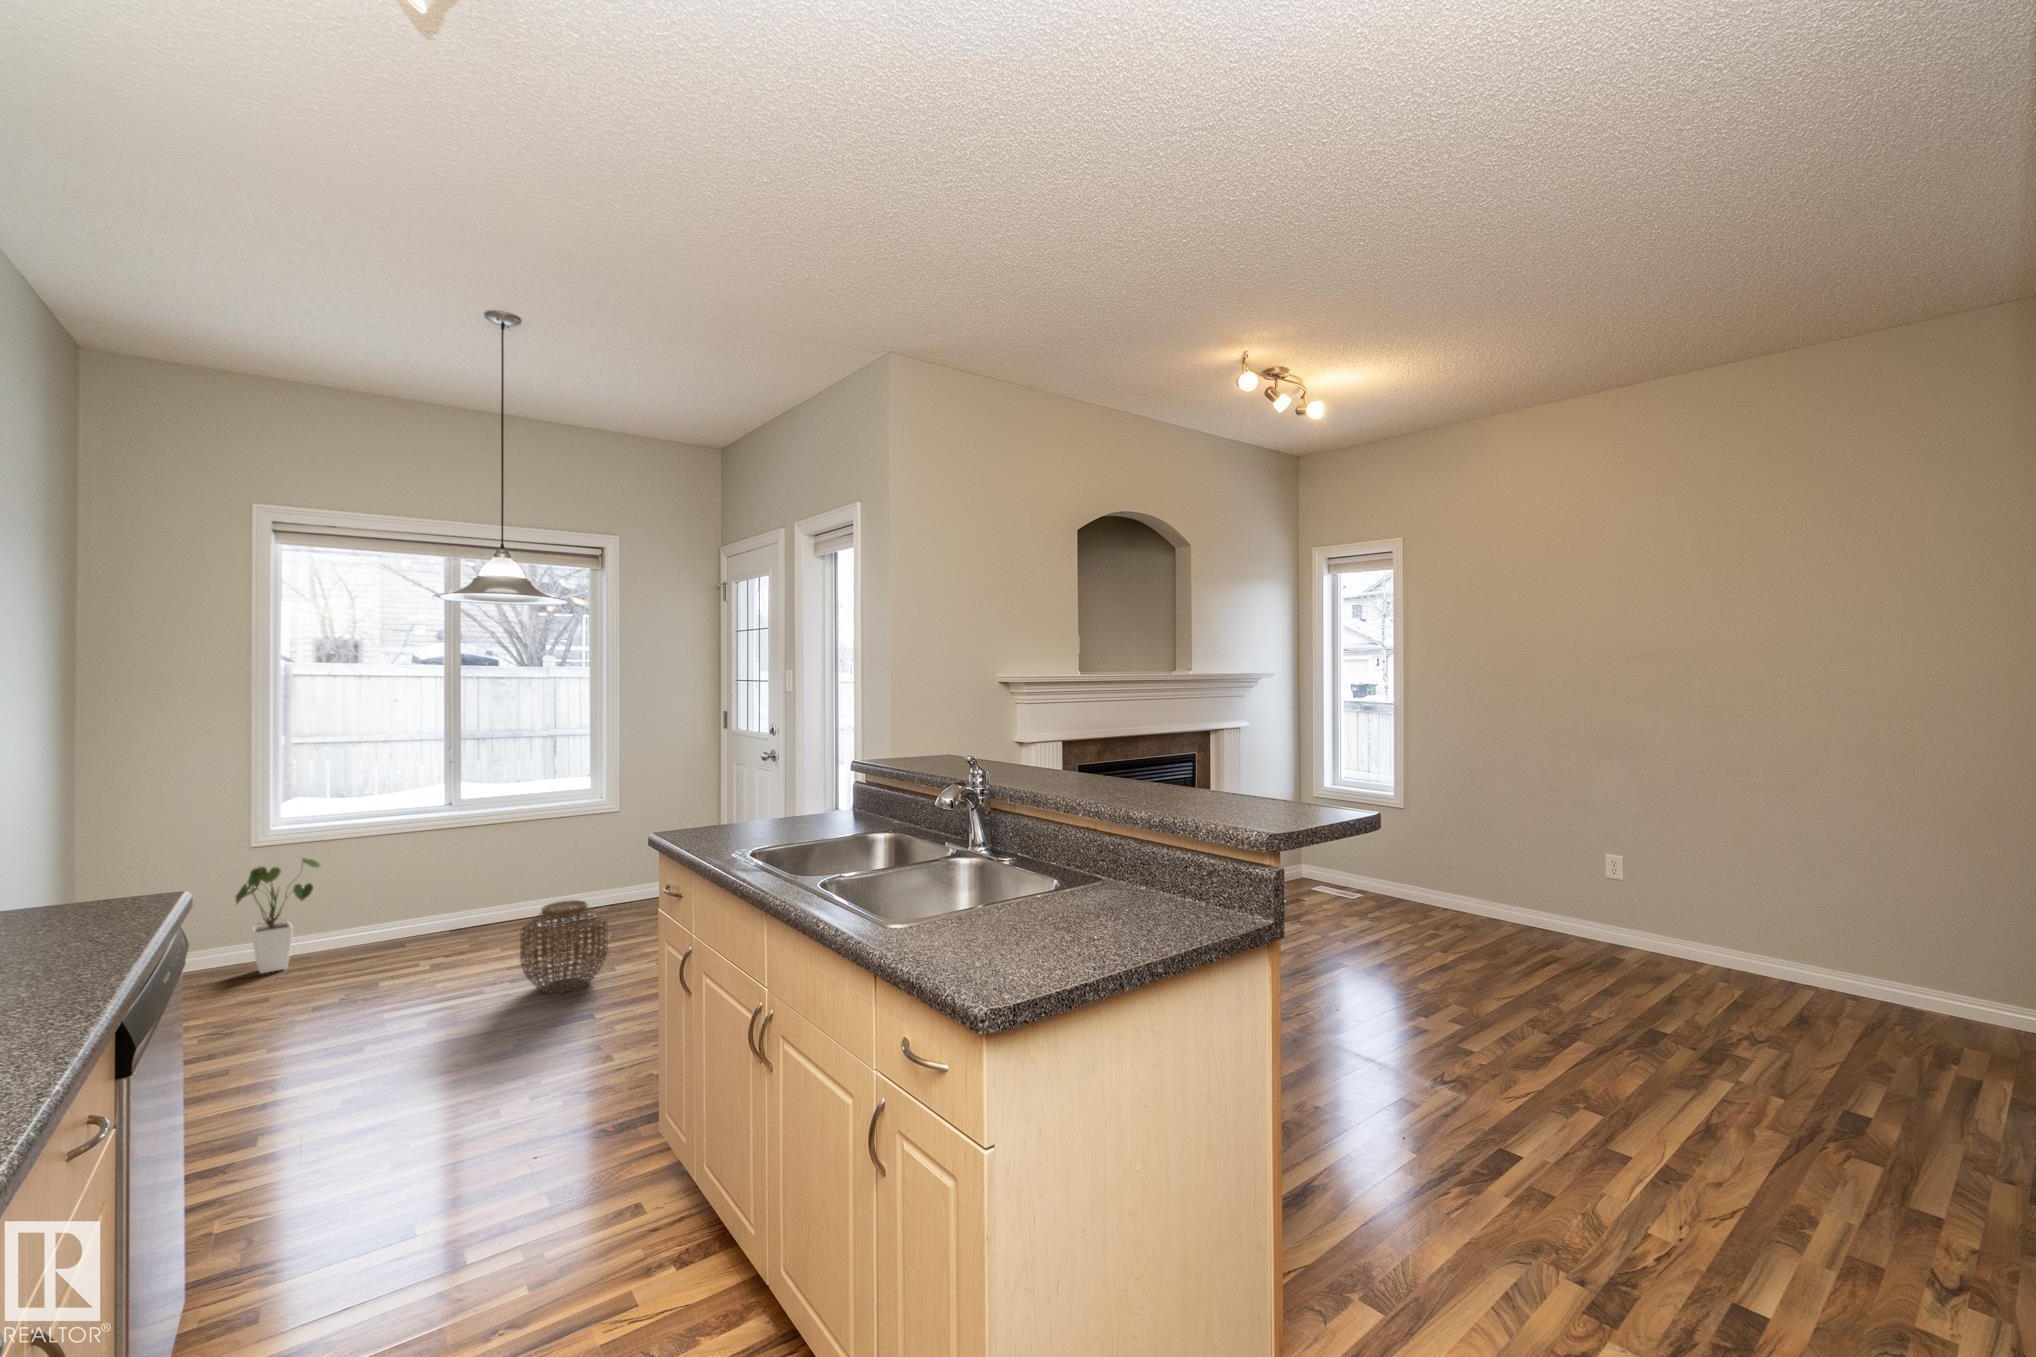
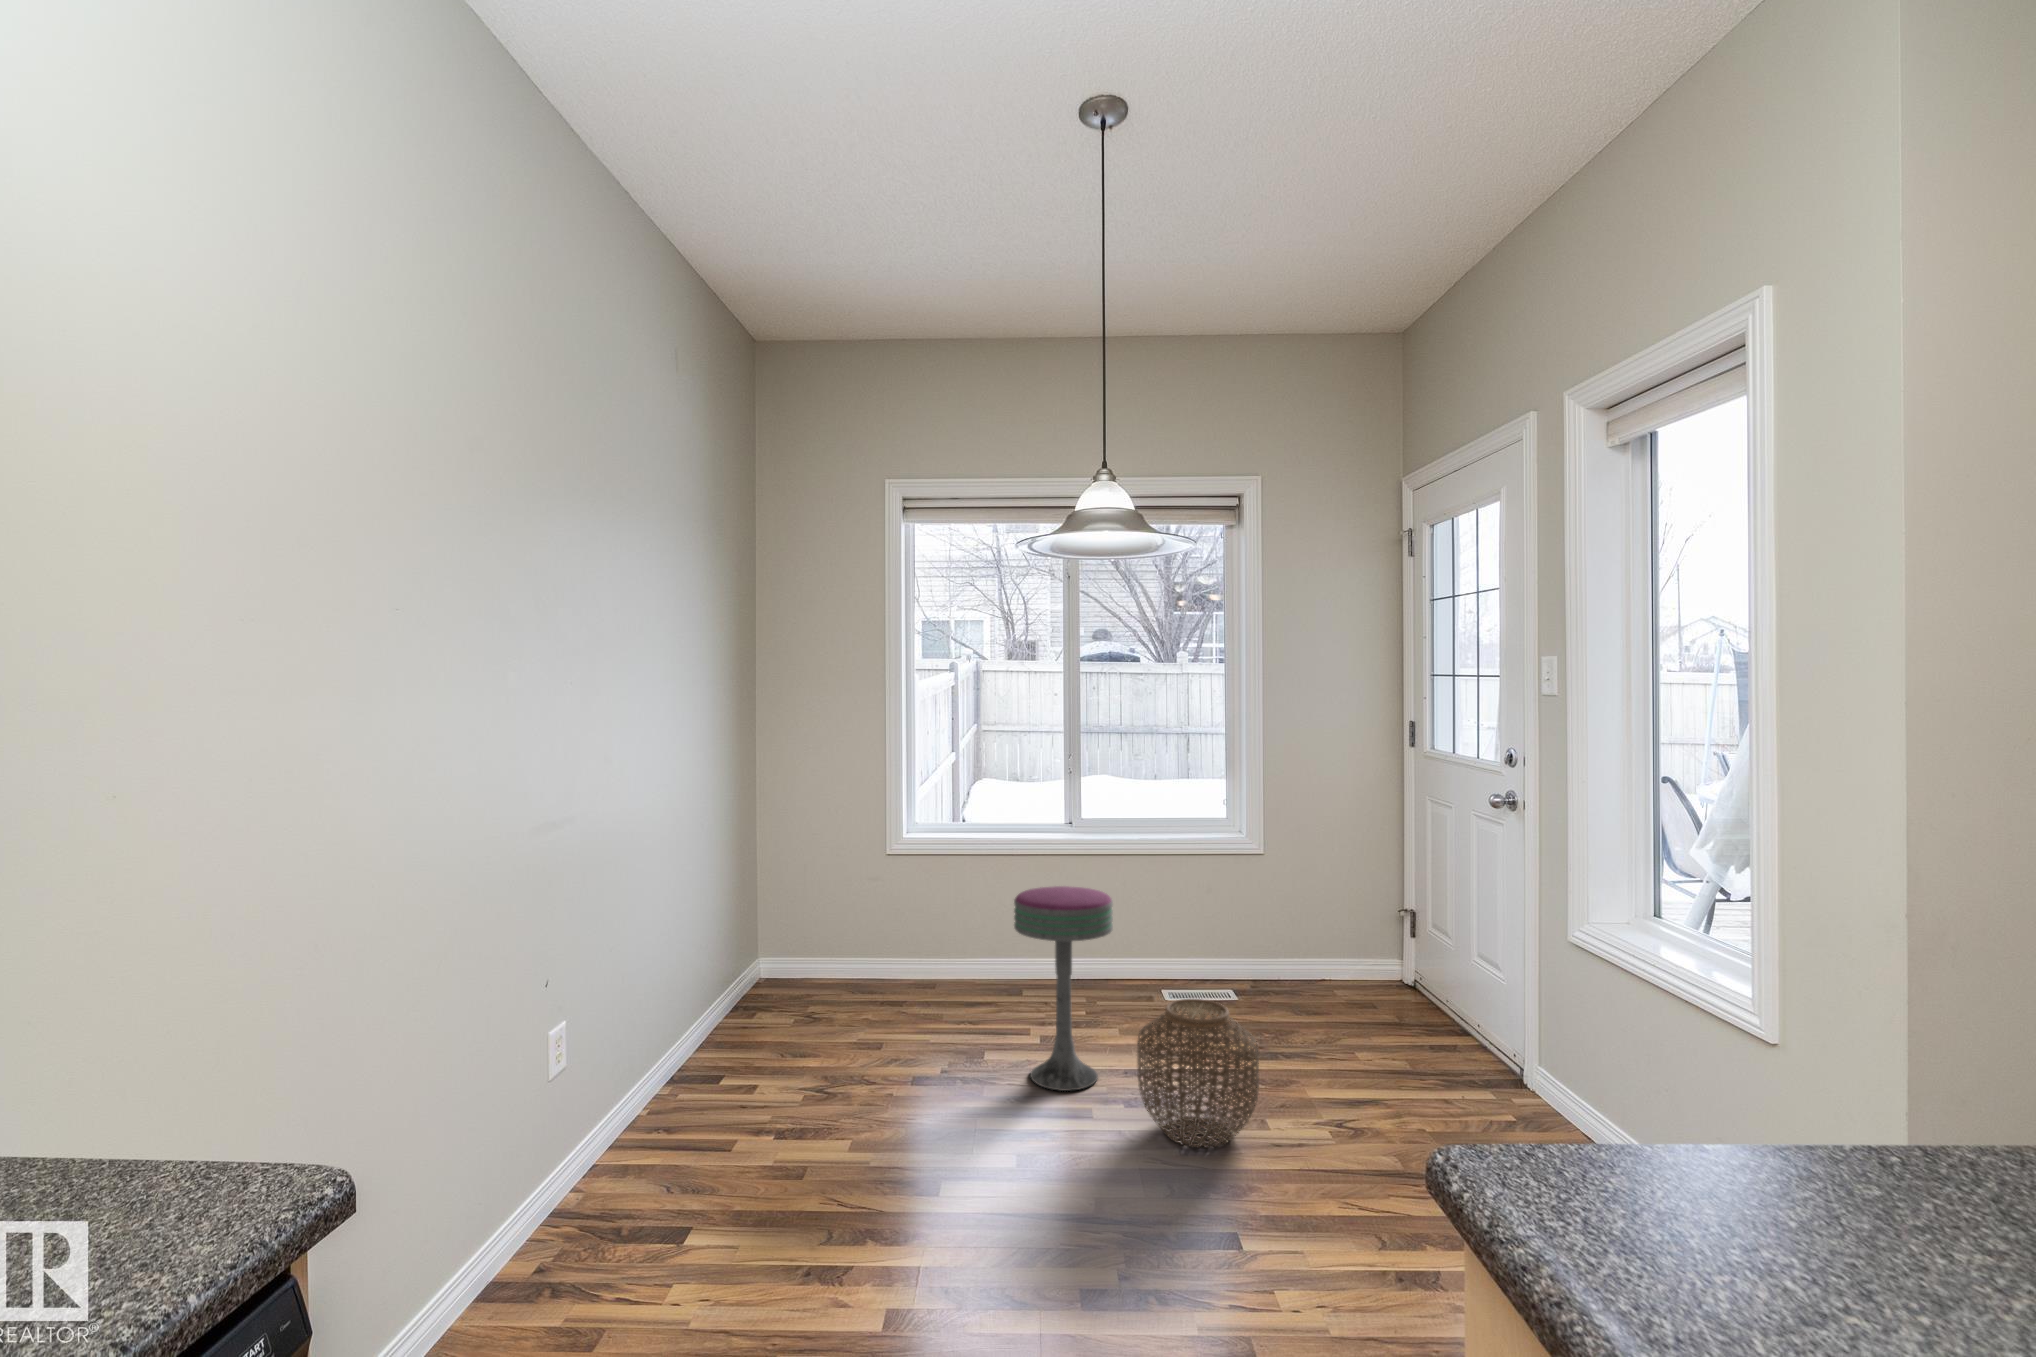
bar stool: none [410,842,497,989] -> present [1014,886,1113,1091]
house plant: present [235,858,320,973] -> none [867,875,948,1007]

